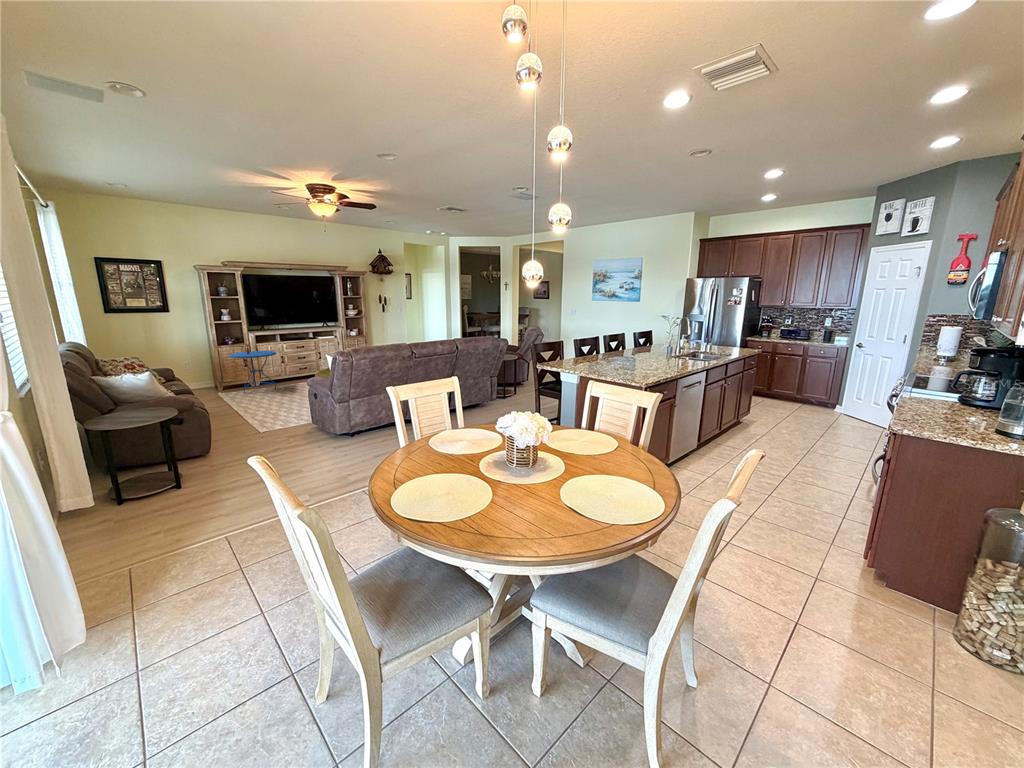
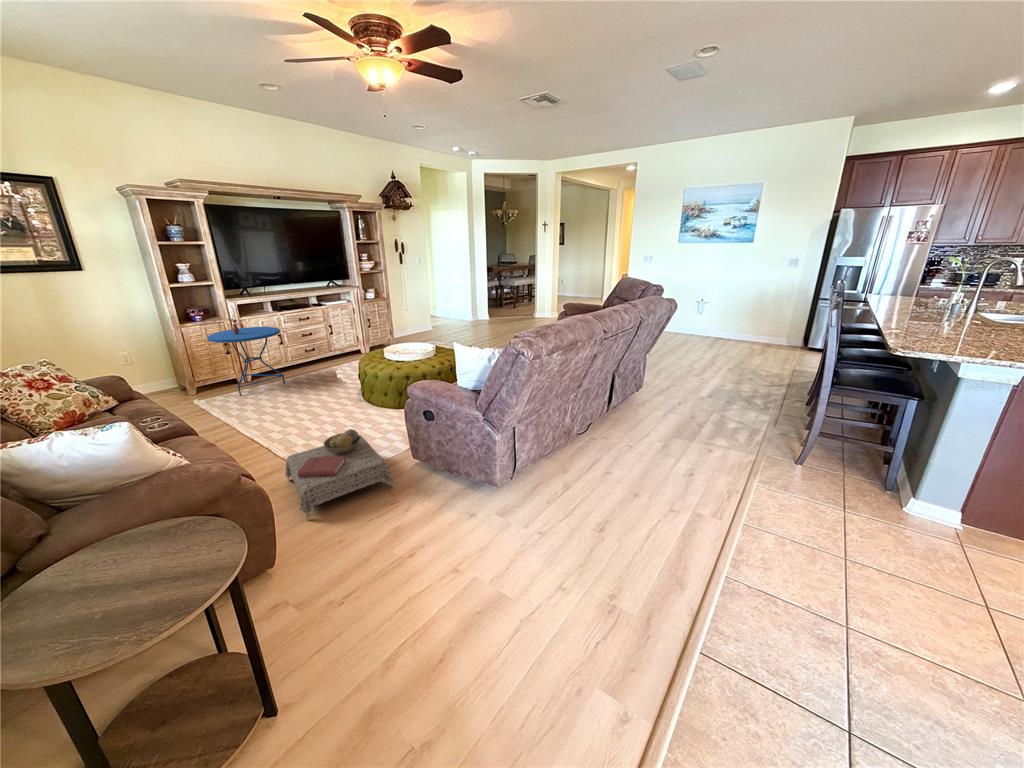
ottoman: none [231,404,289,445] -> present [285,429,394,520]

